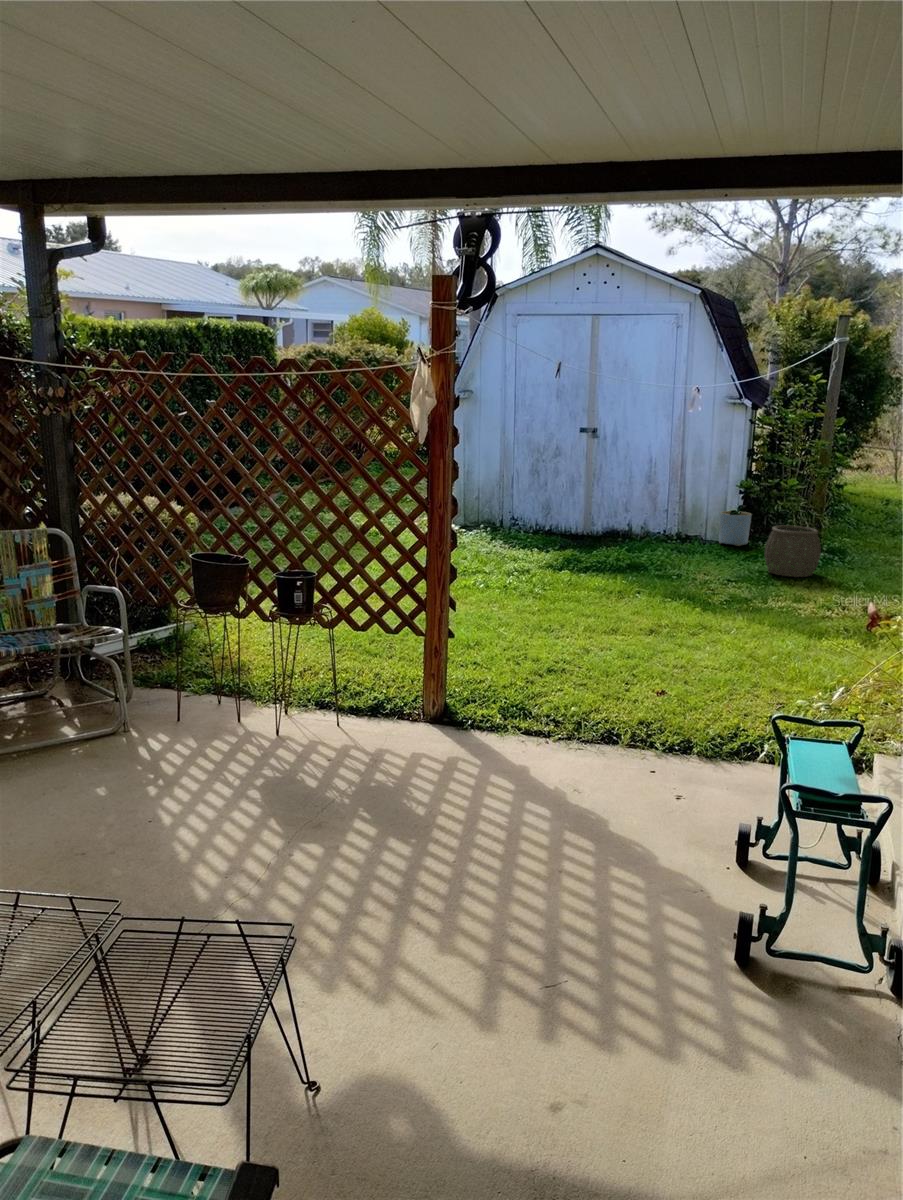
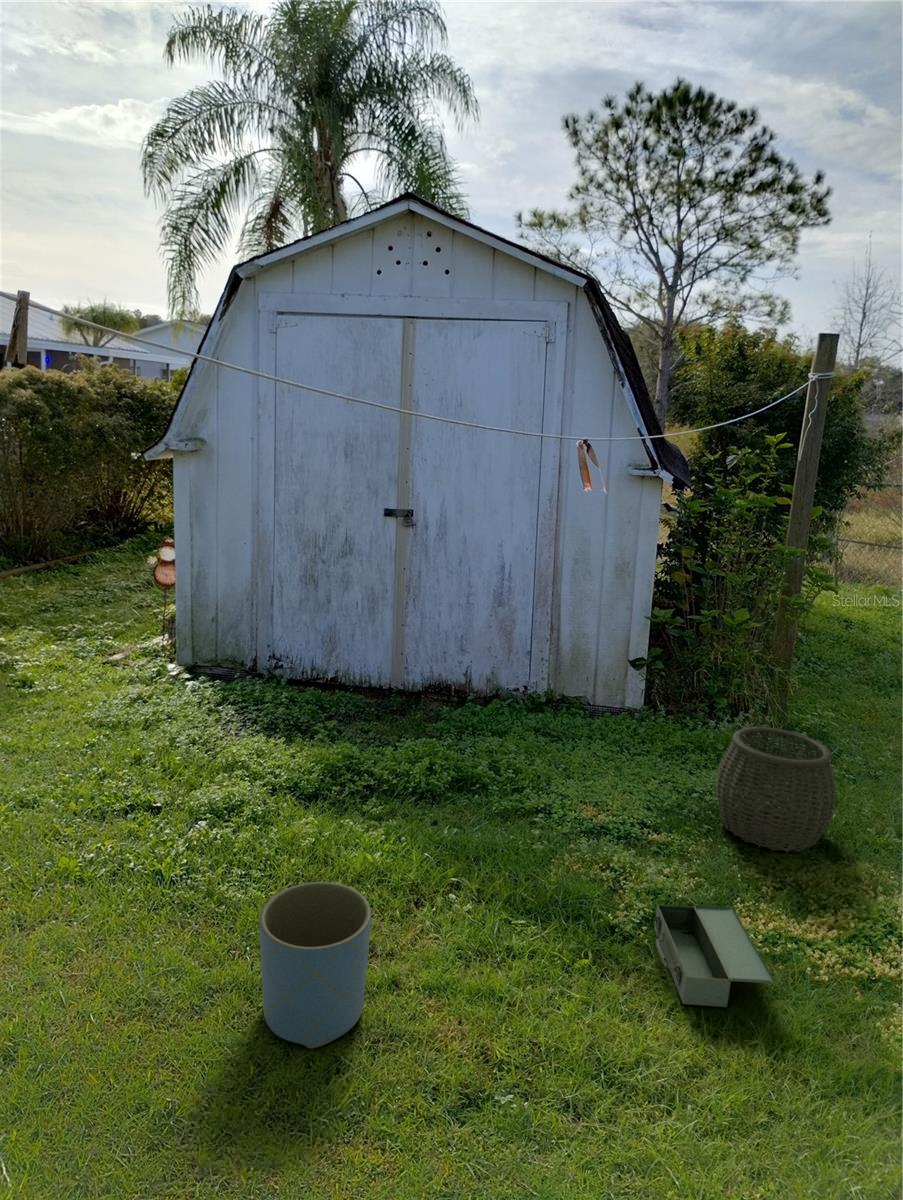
planter: present [719,511,751,546] -> present [259,882,371,1048]
toolbox: none [727,580,770,602] -> present [654,905,774,1007]

